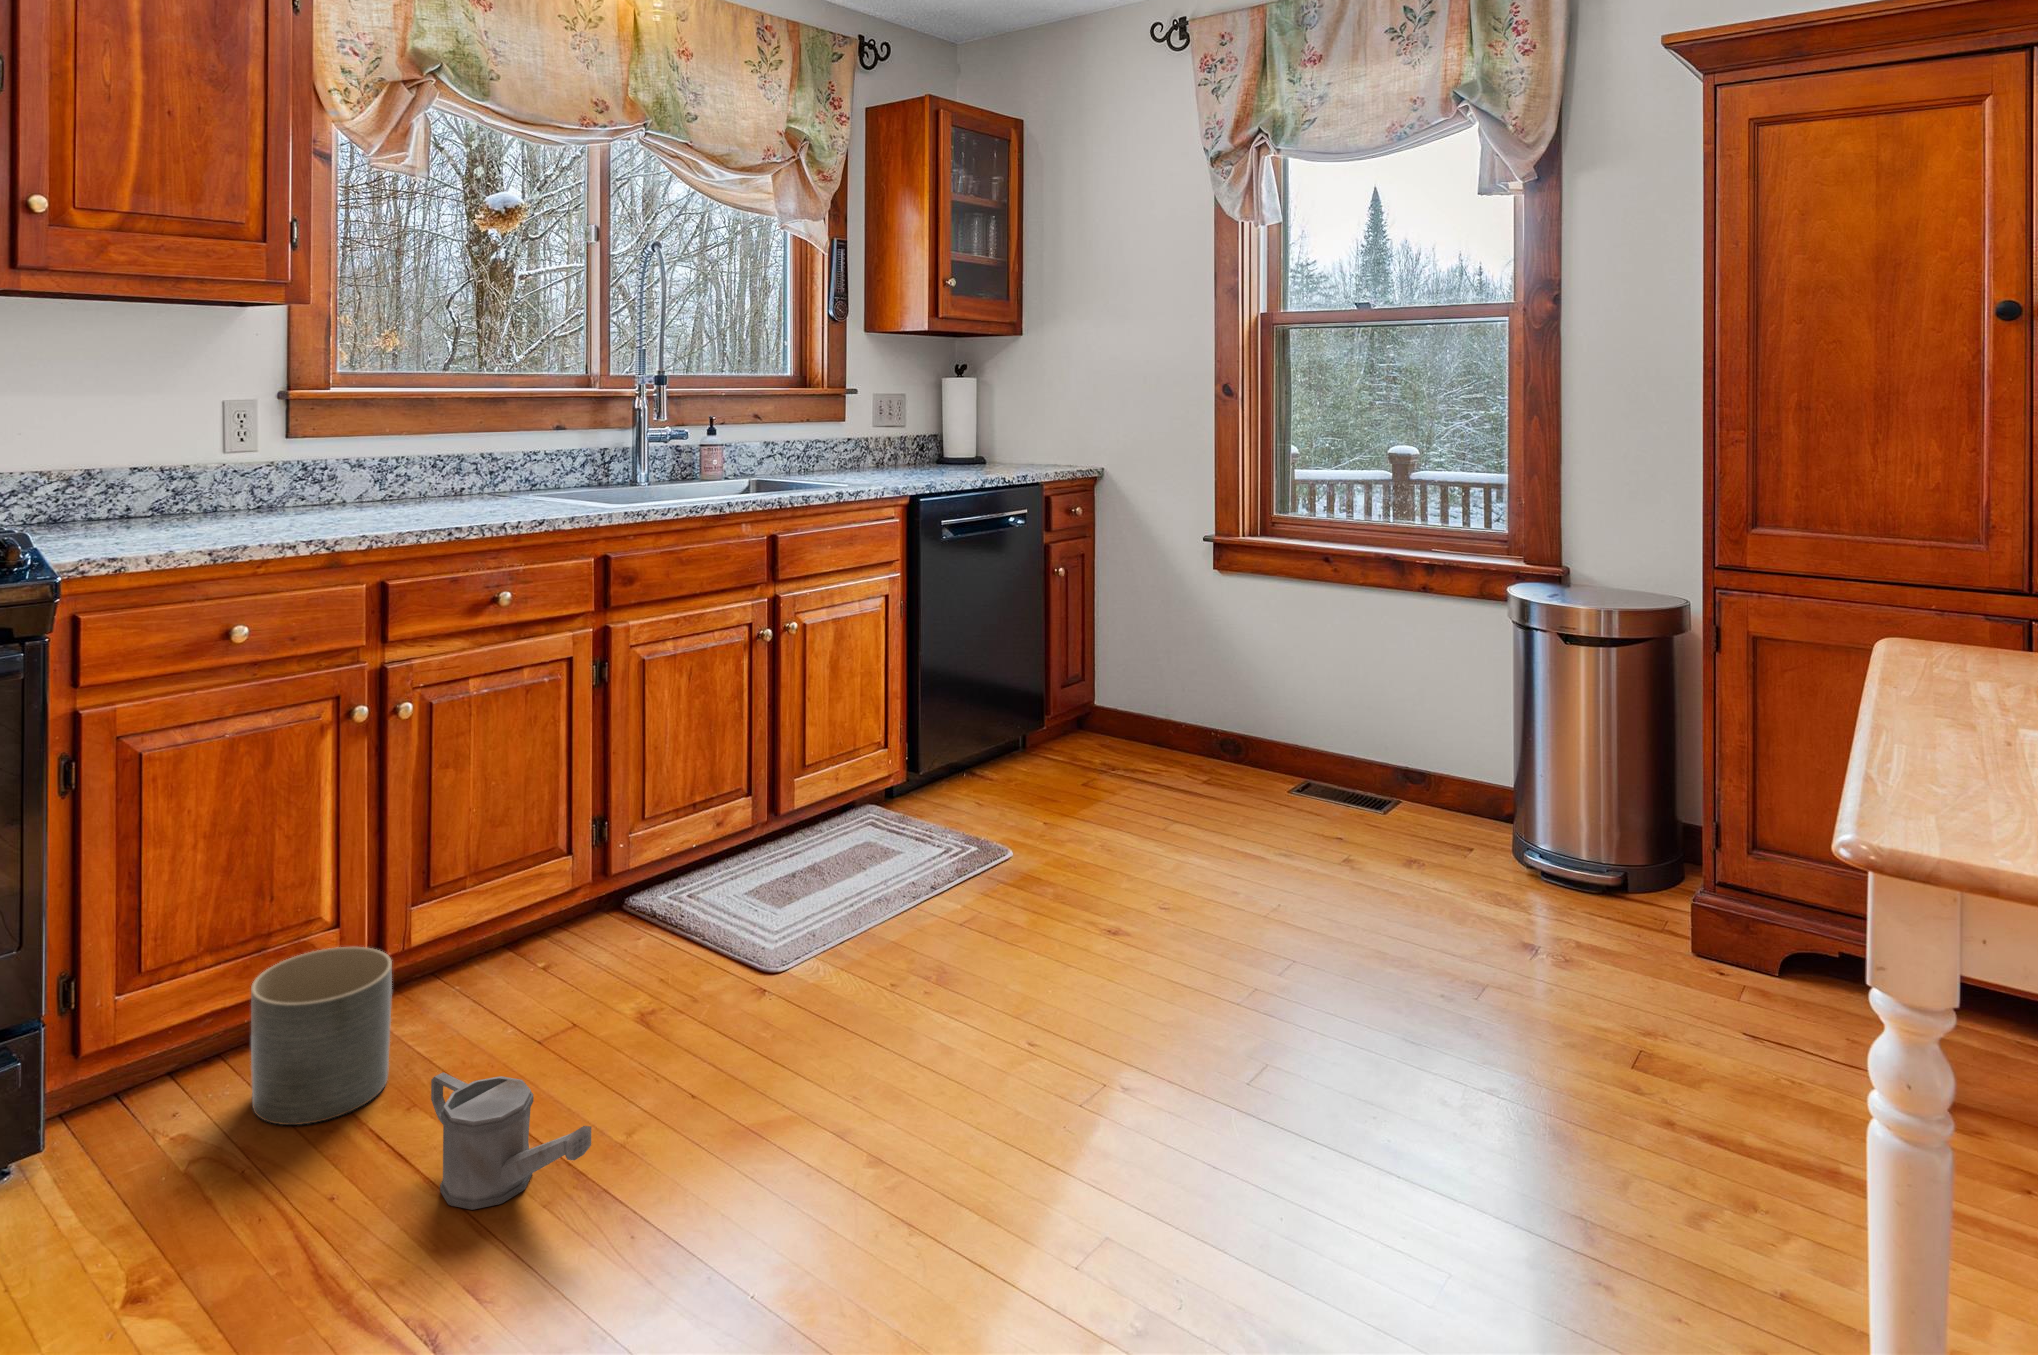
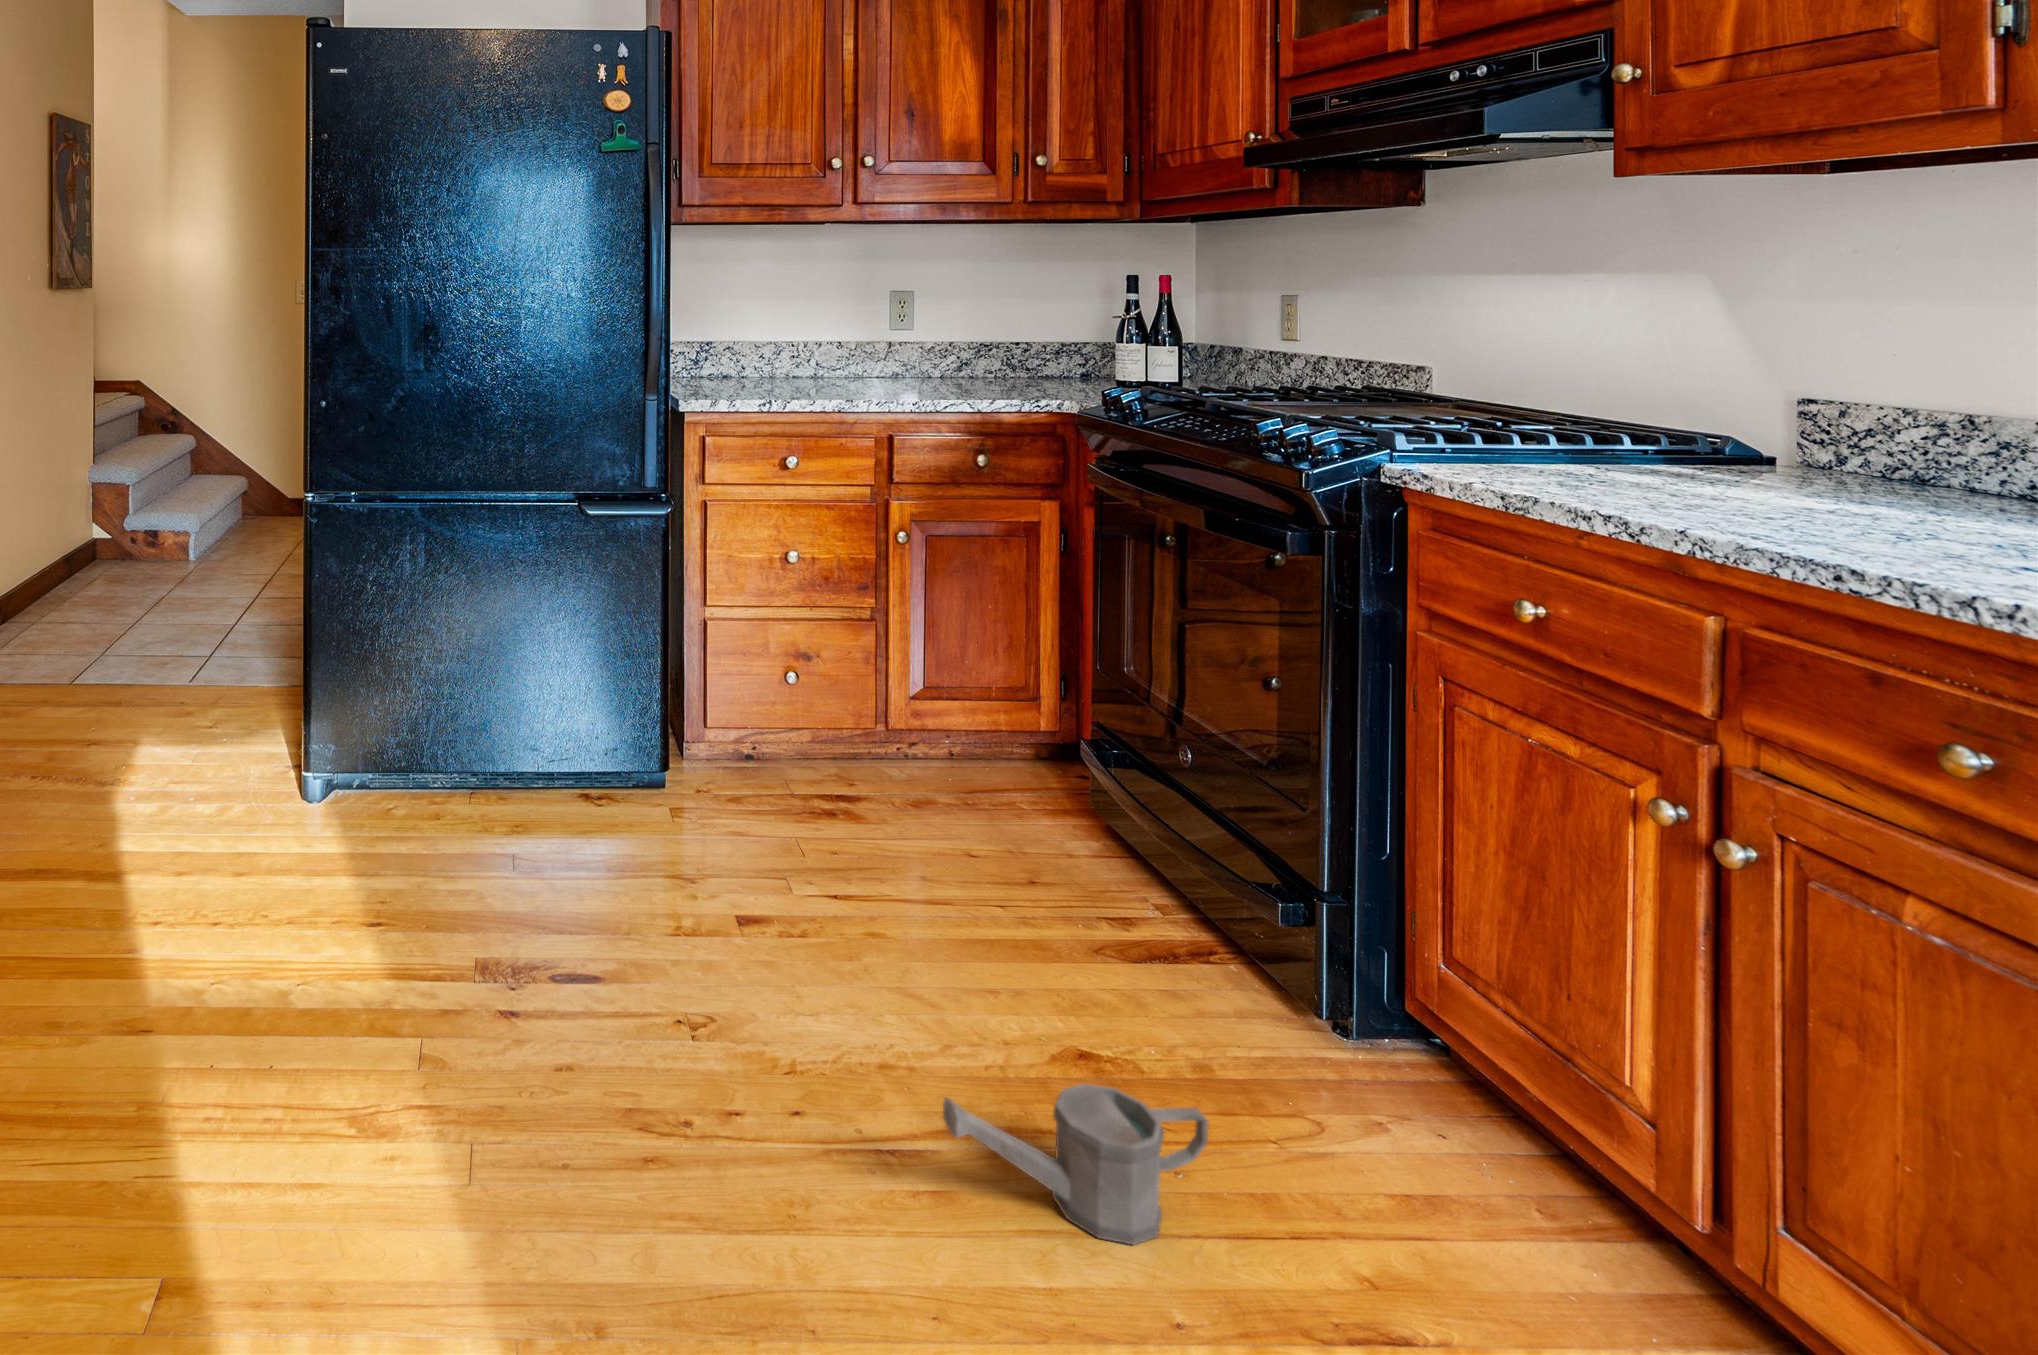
planter: present [251,947,392,1125] -> none [1345,1006,1552,1257]

